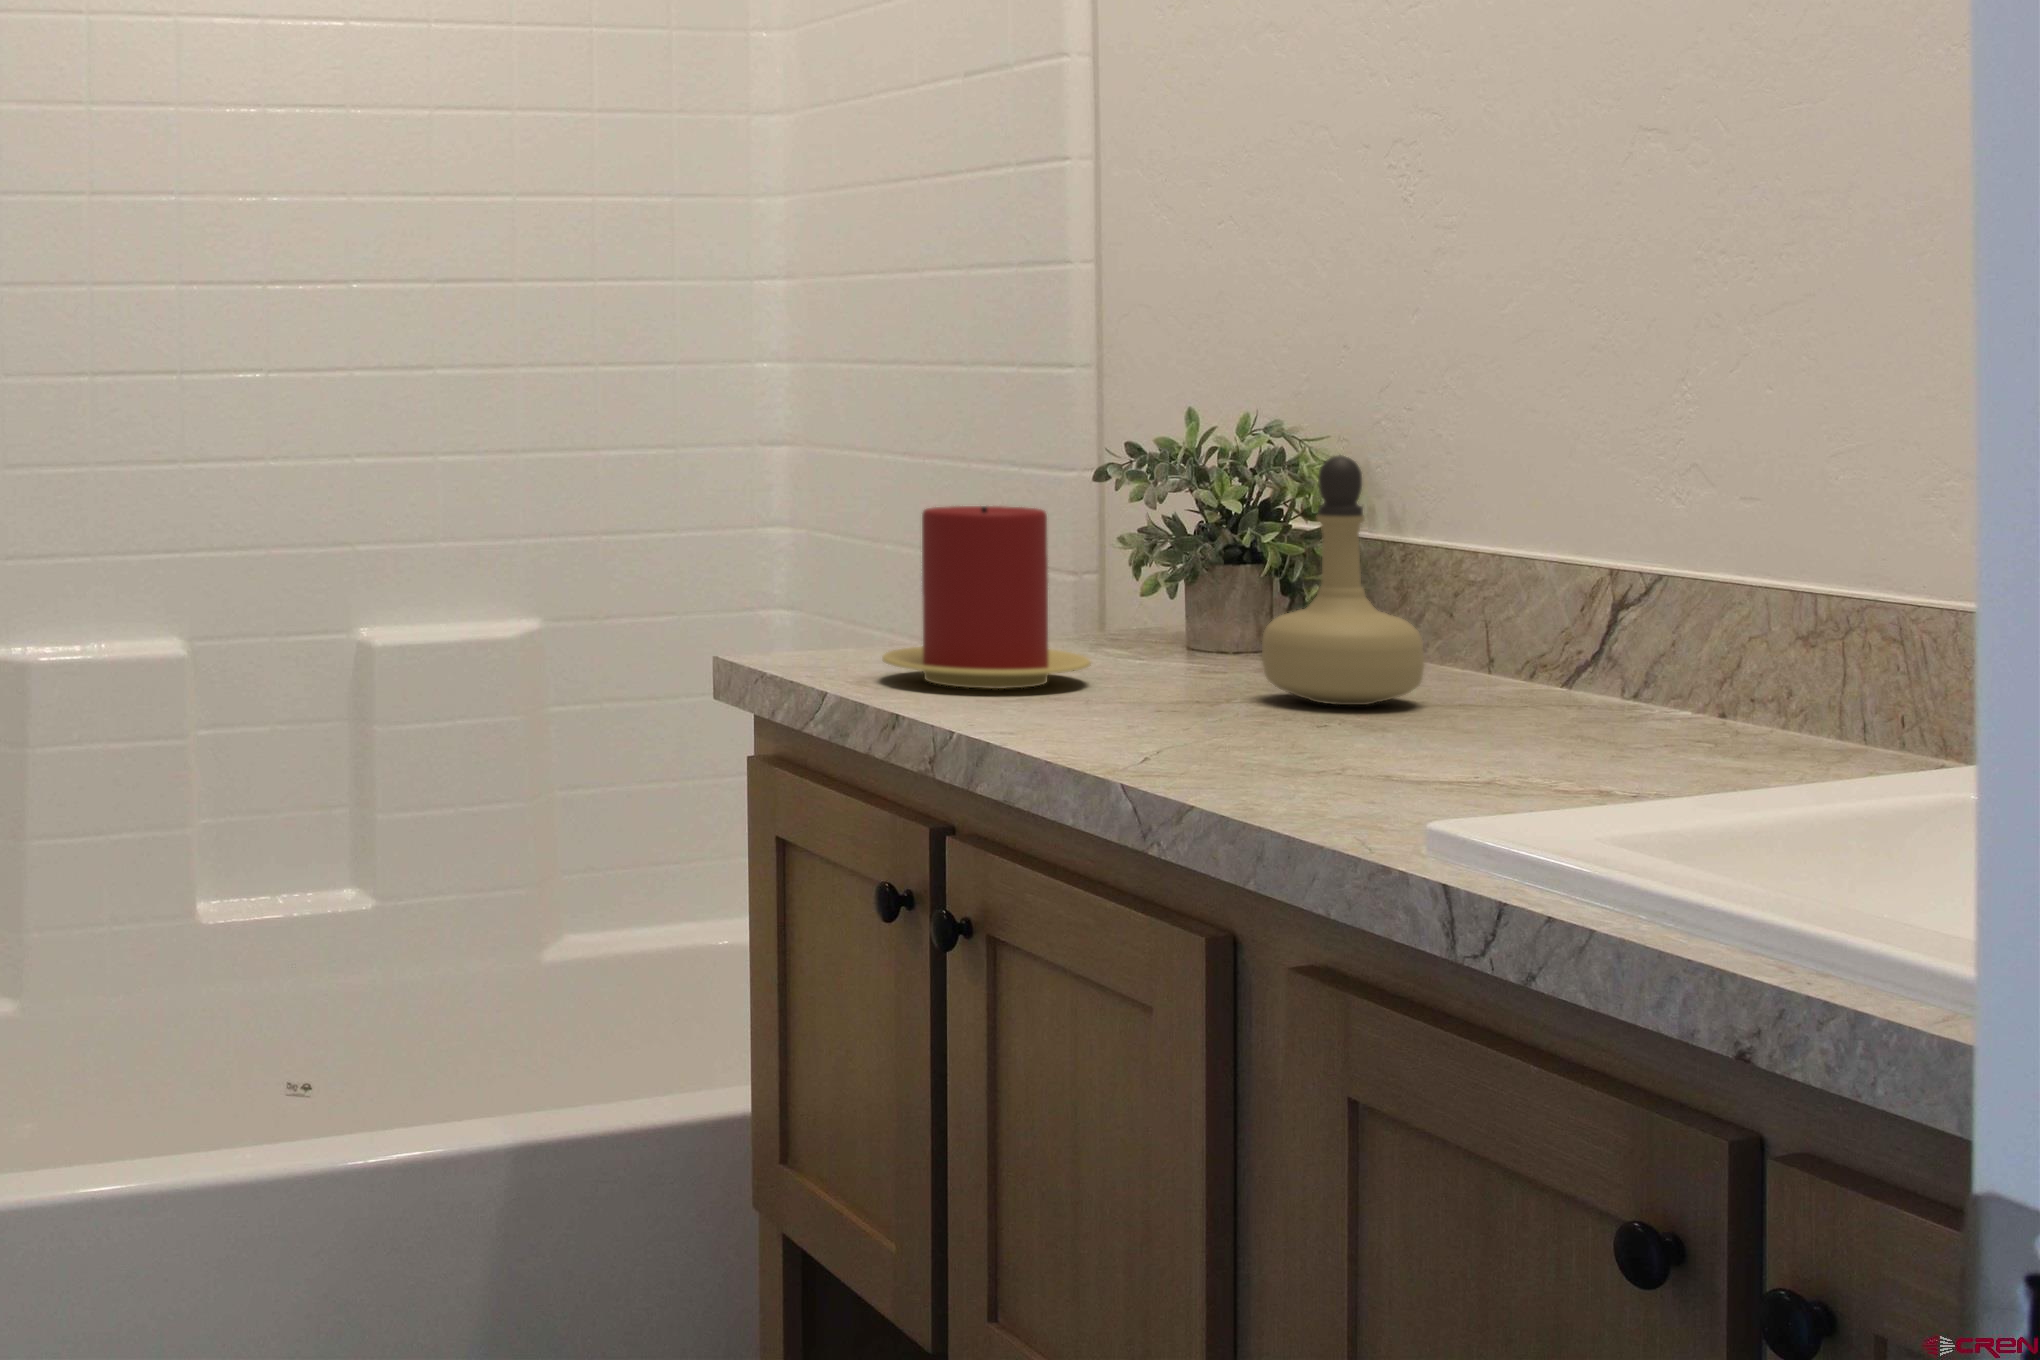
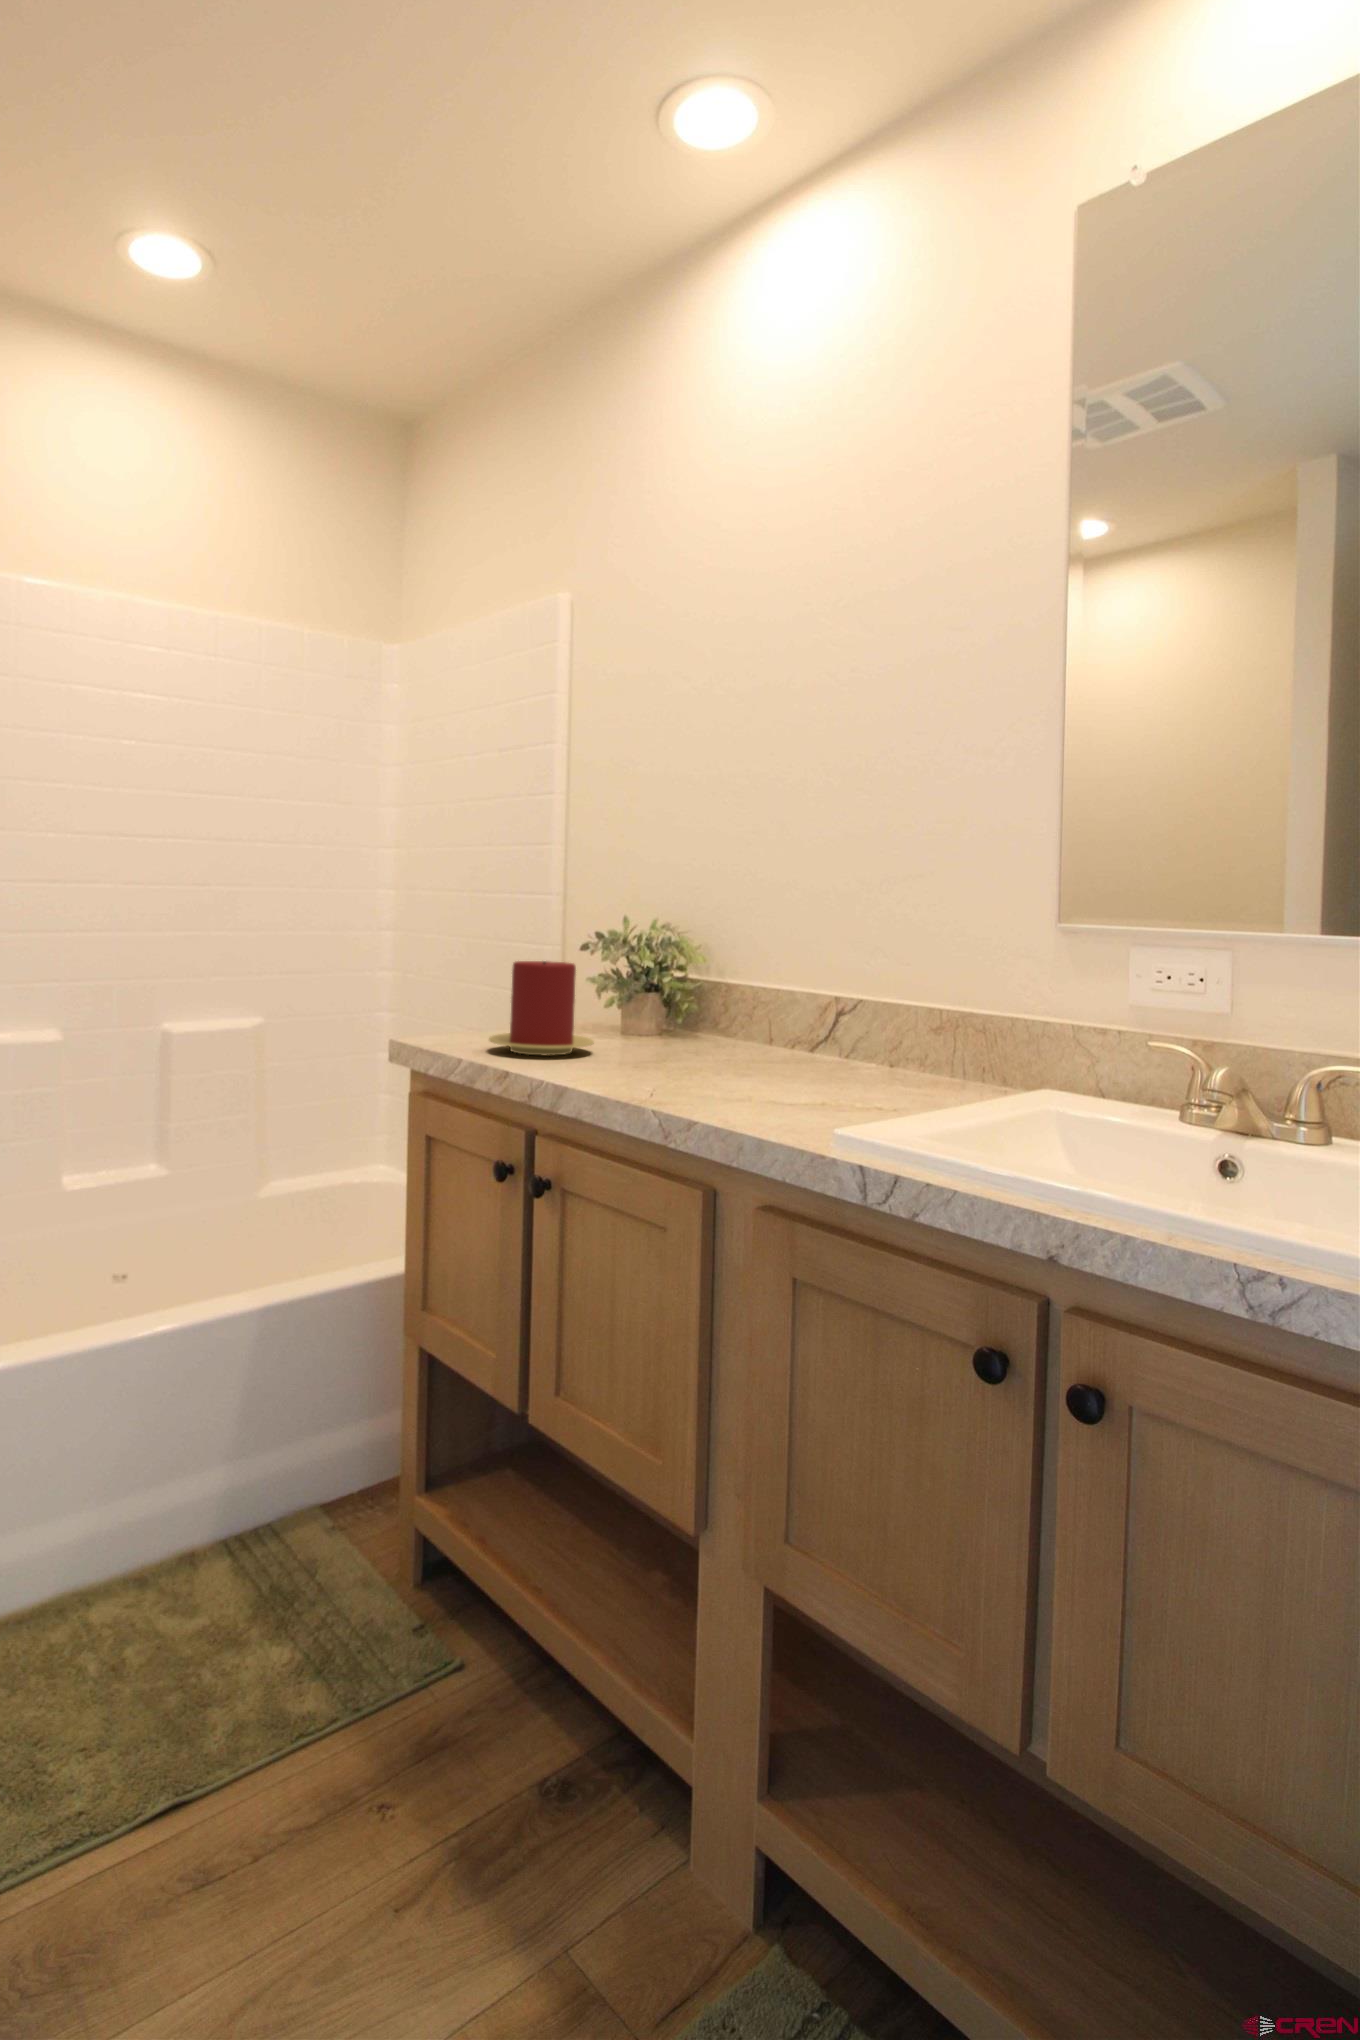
perfume bottle: present [1262,455,1424,705] -> none [680,939,755,1061]

